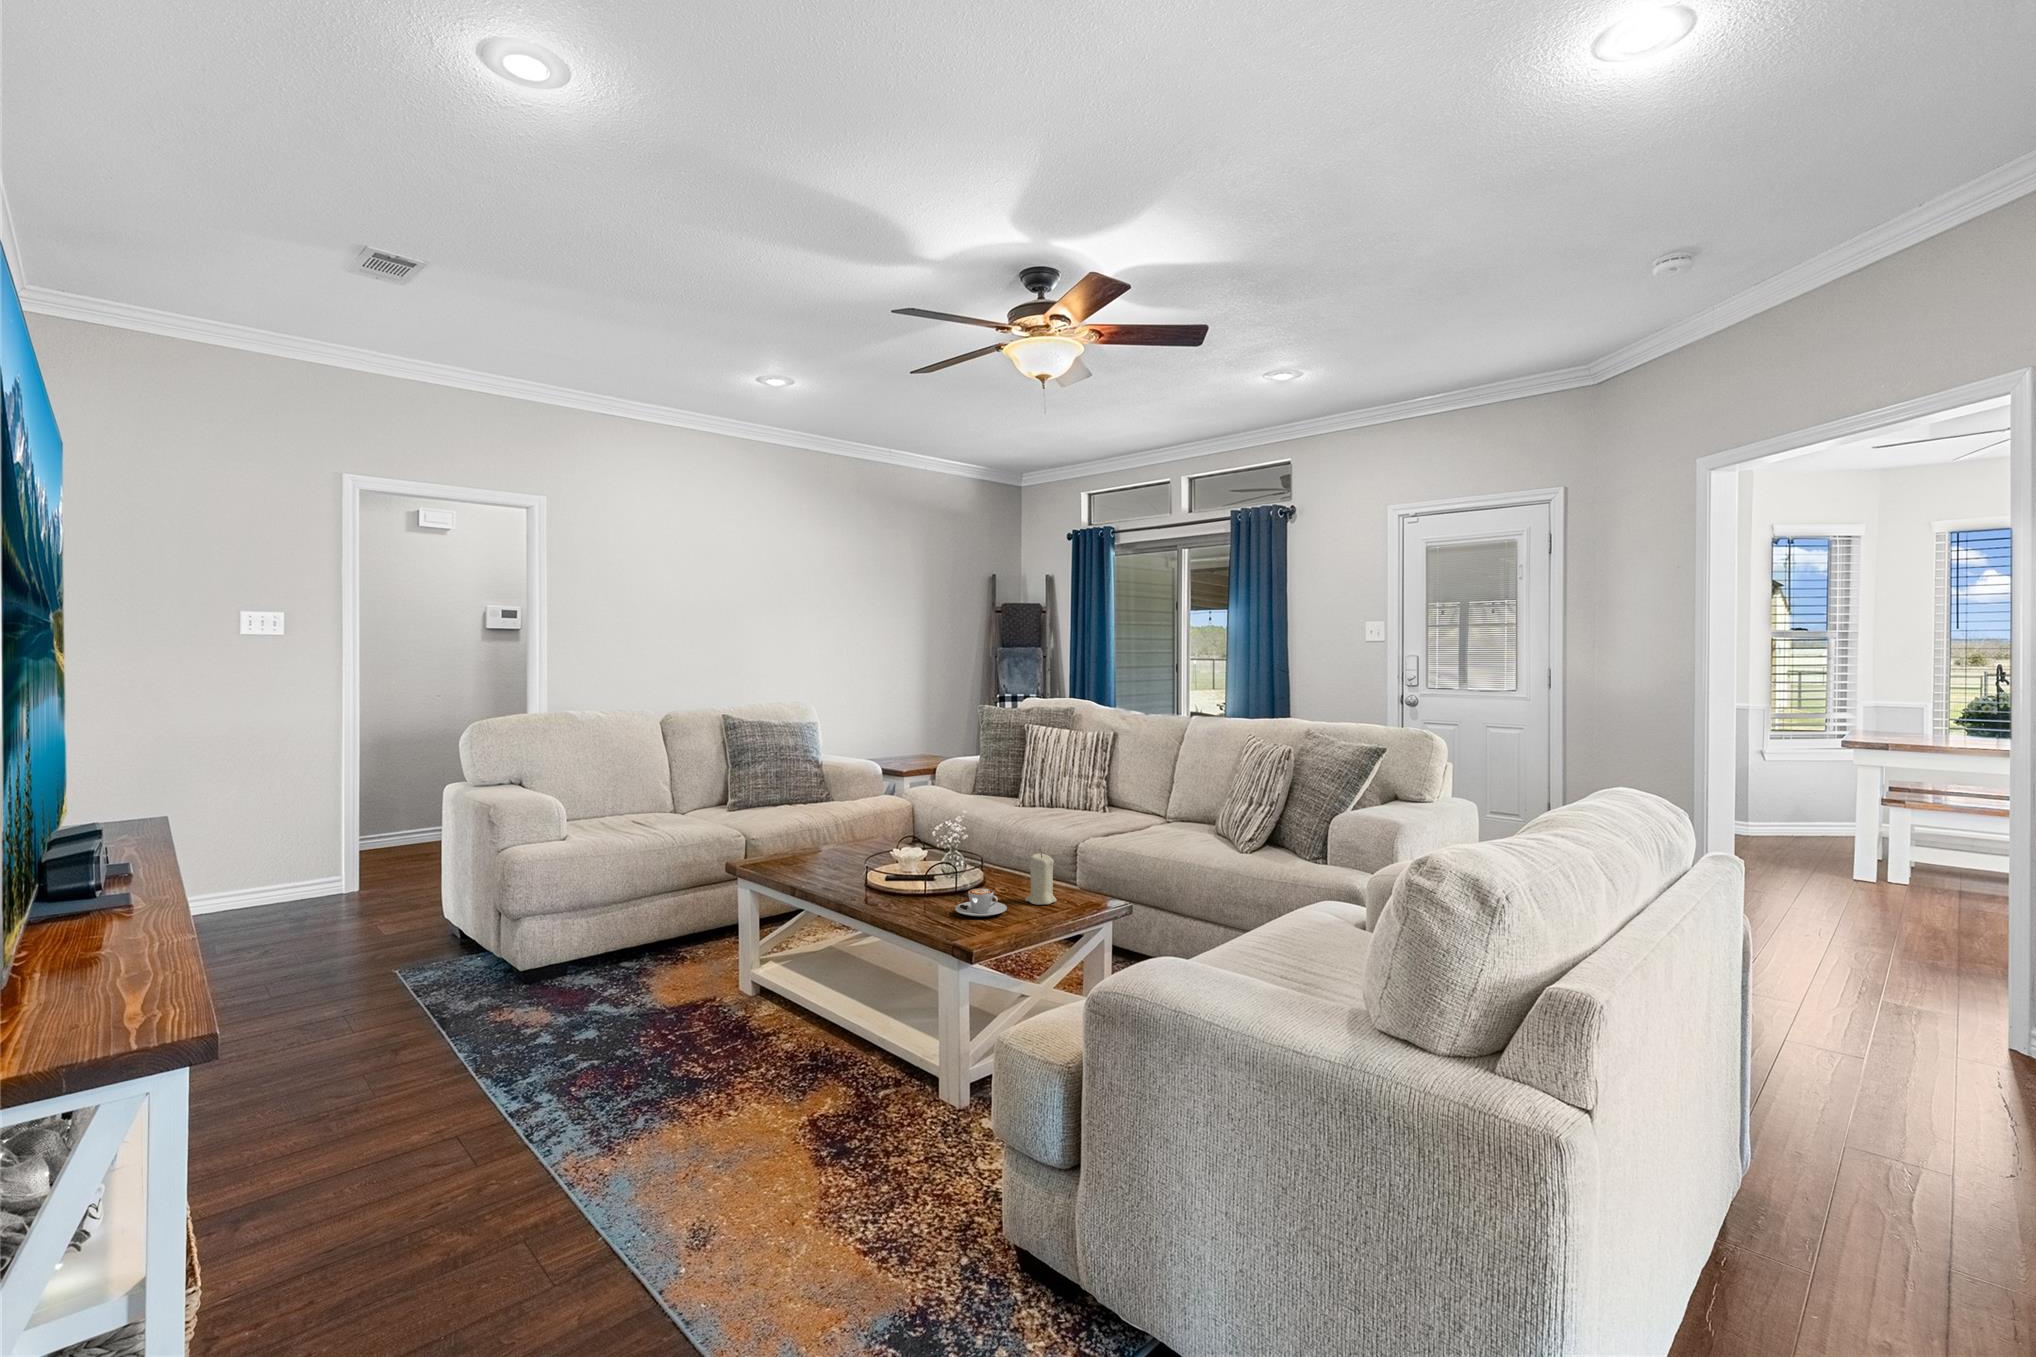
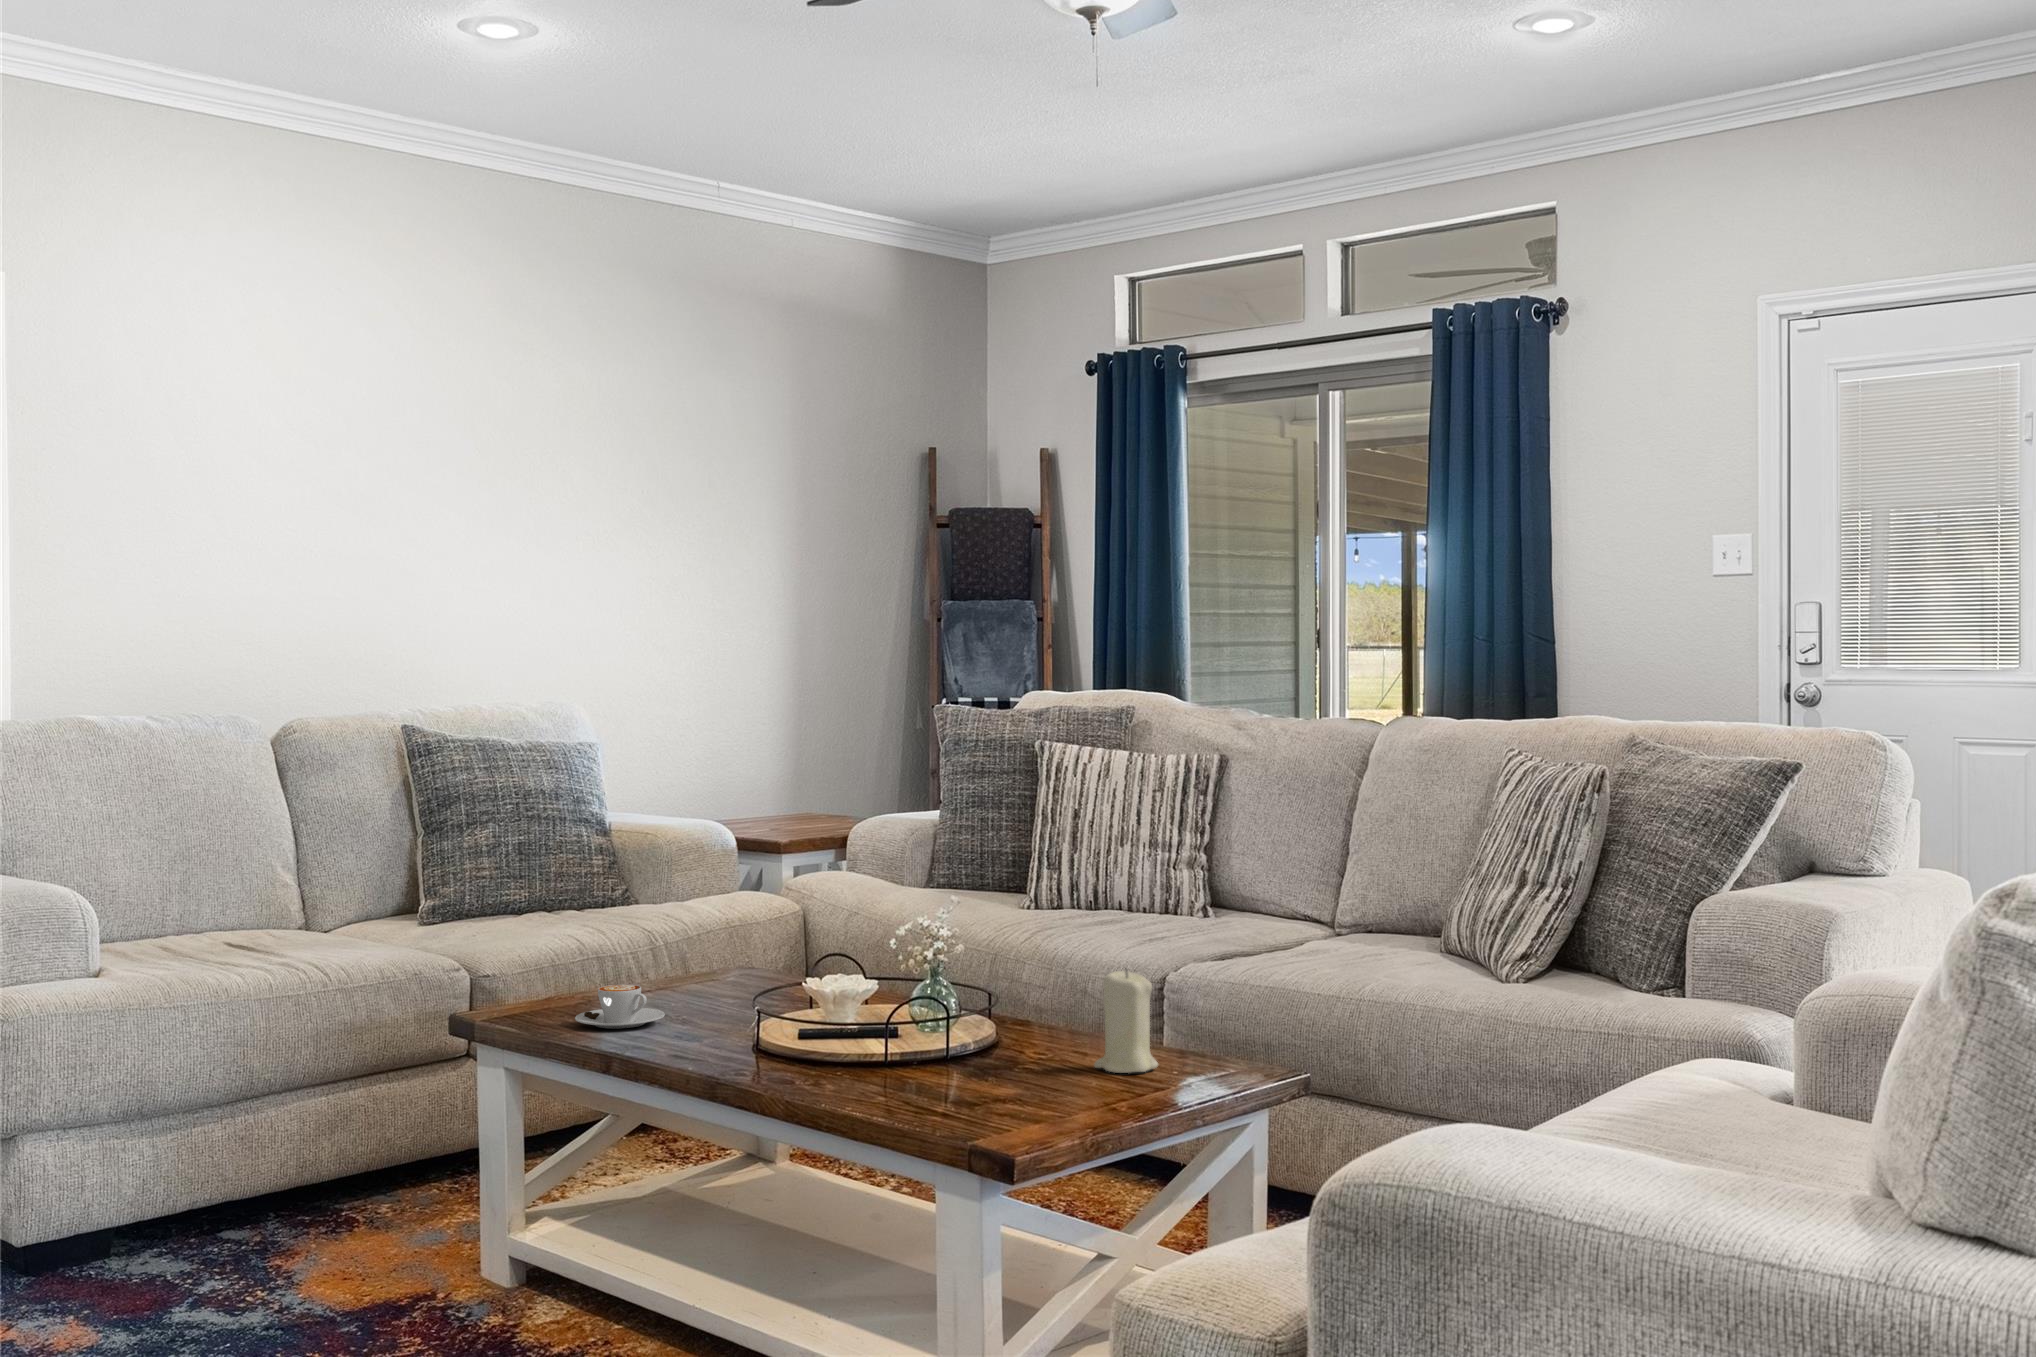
coffee cup: present [955,889,1007,917] -> present [575,985,665,1029]

